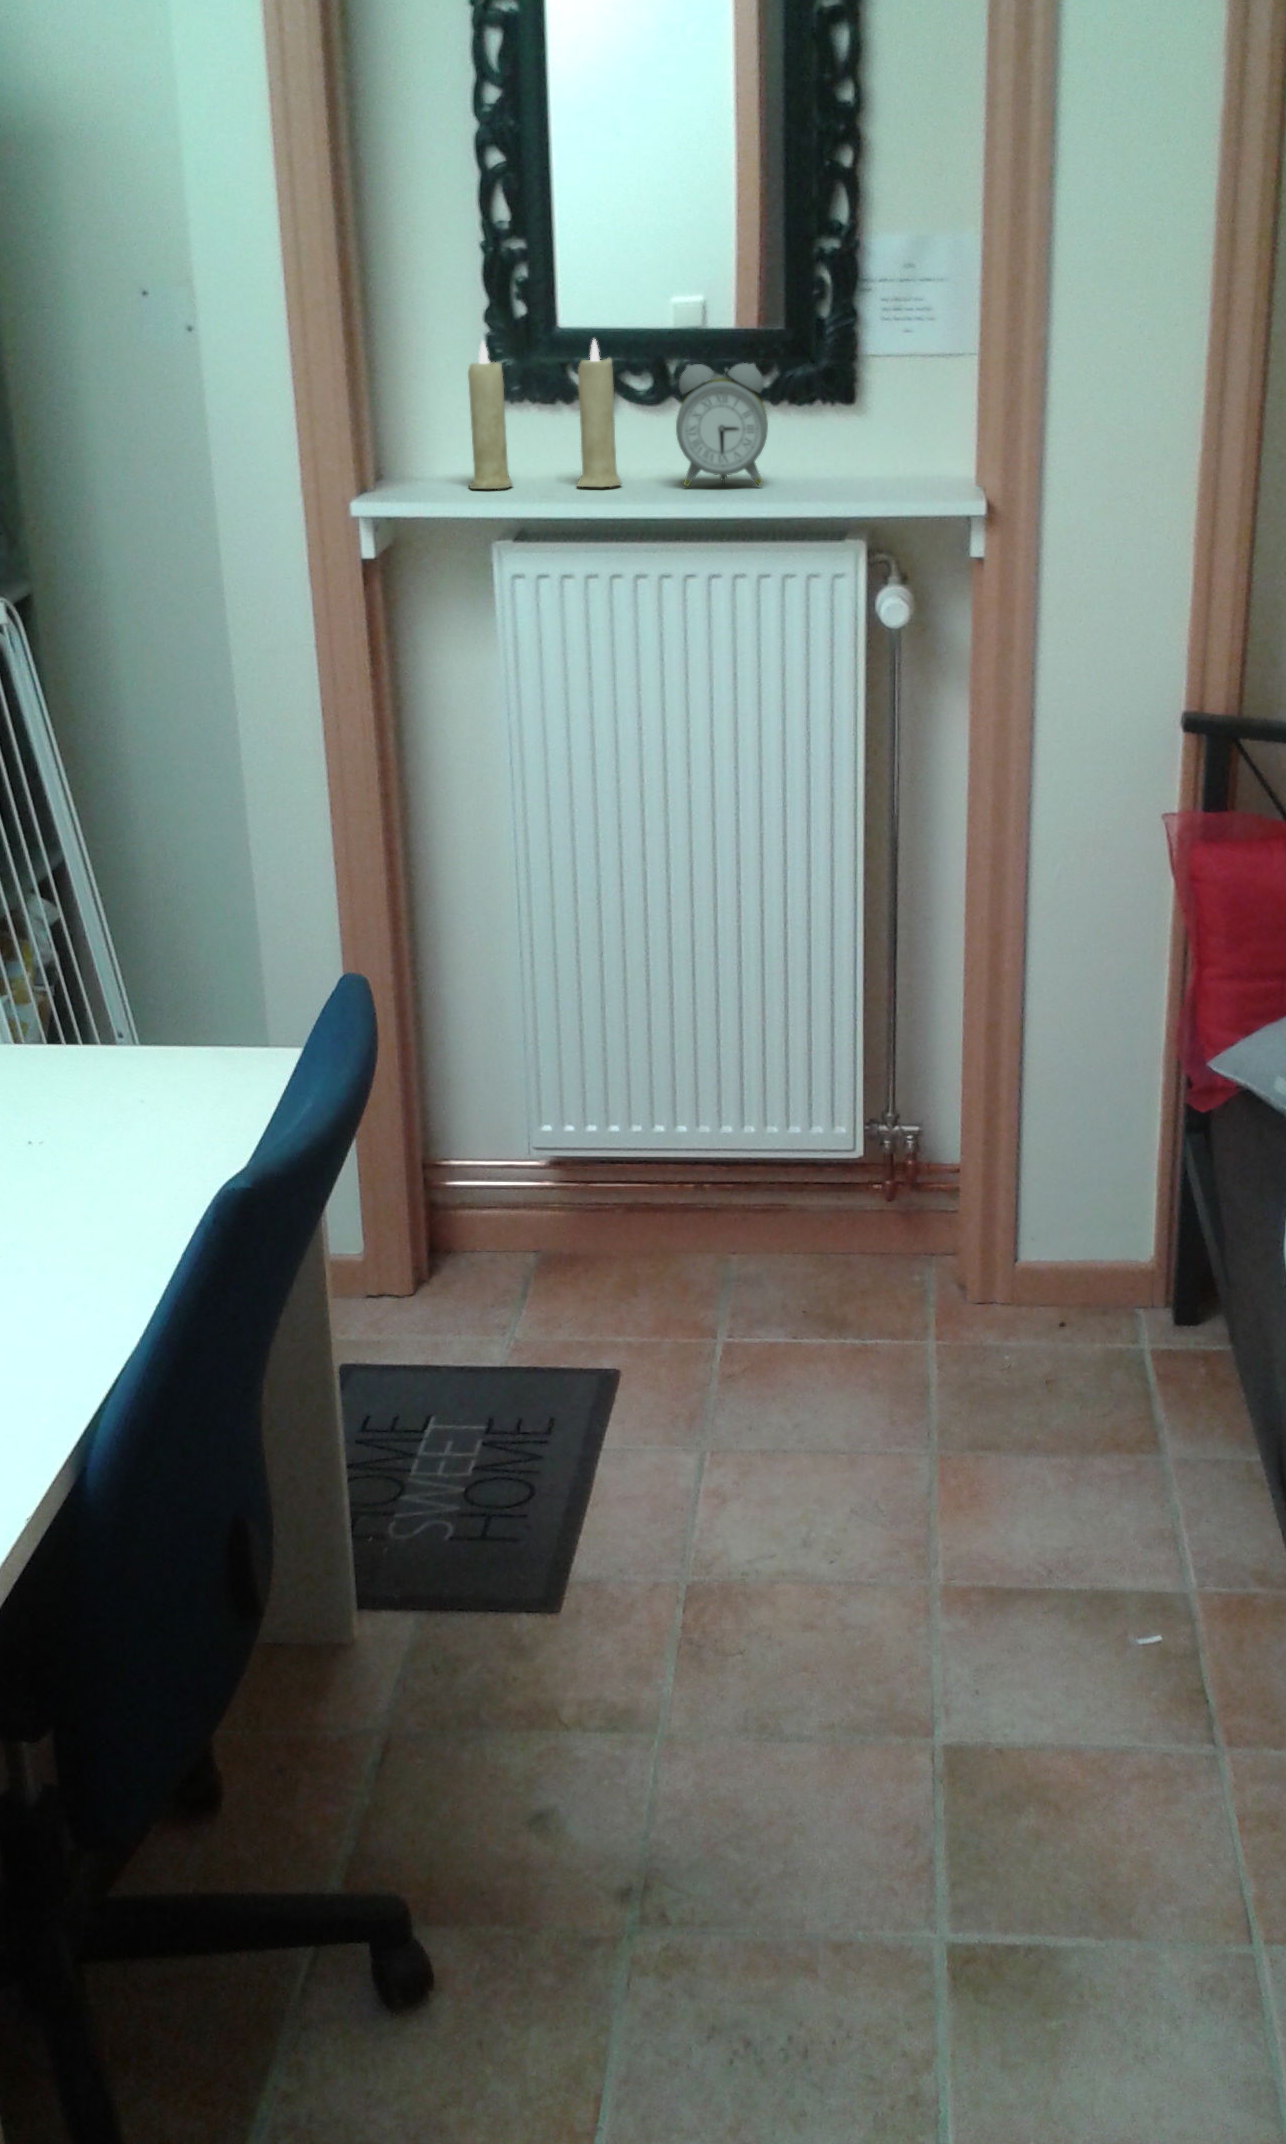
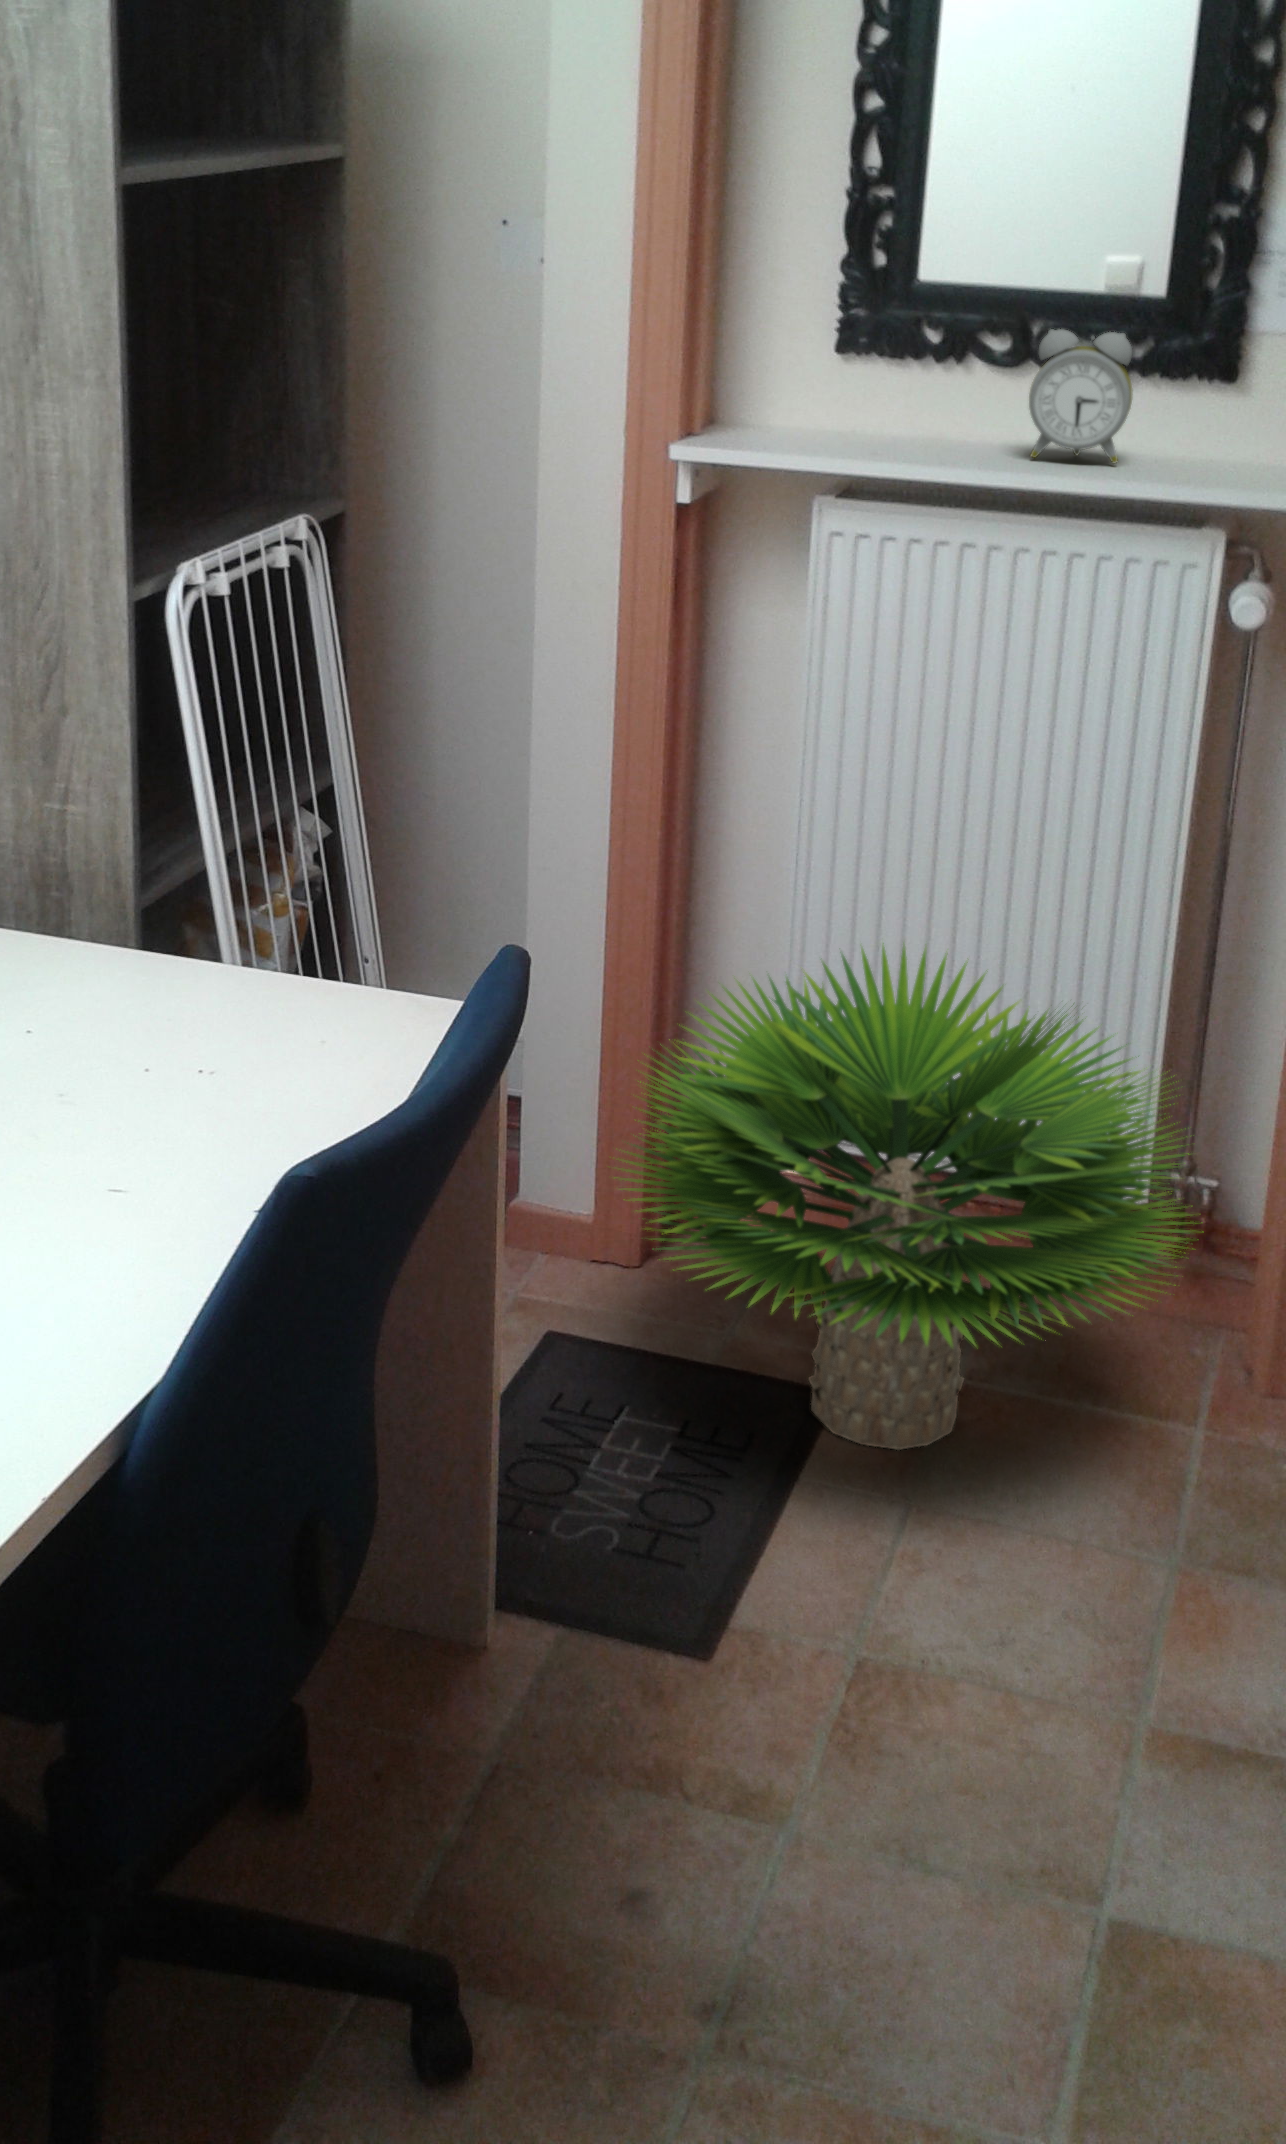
candle: present [468,339,621,489] -> none [801,284,974,451]
potted plant: none [383,943,932,1408] -> present [614,943,1190,1450]

